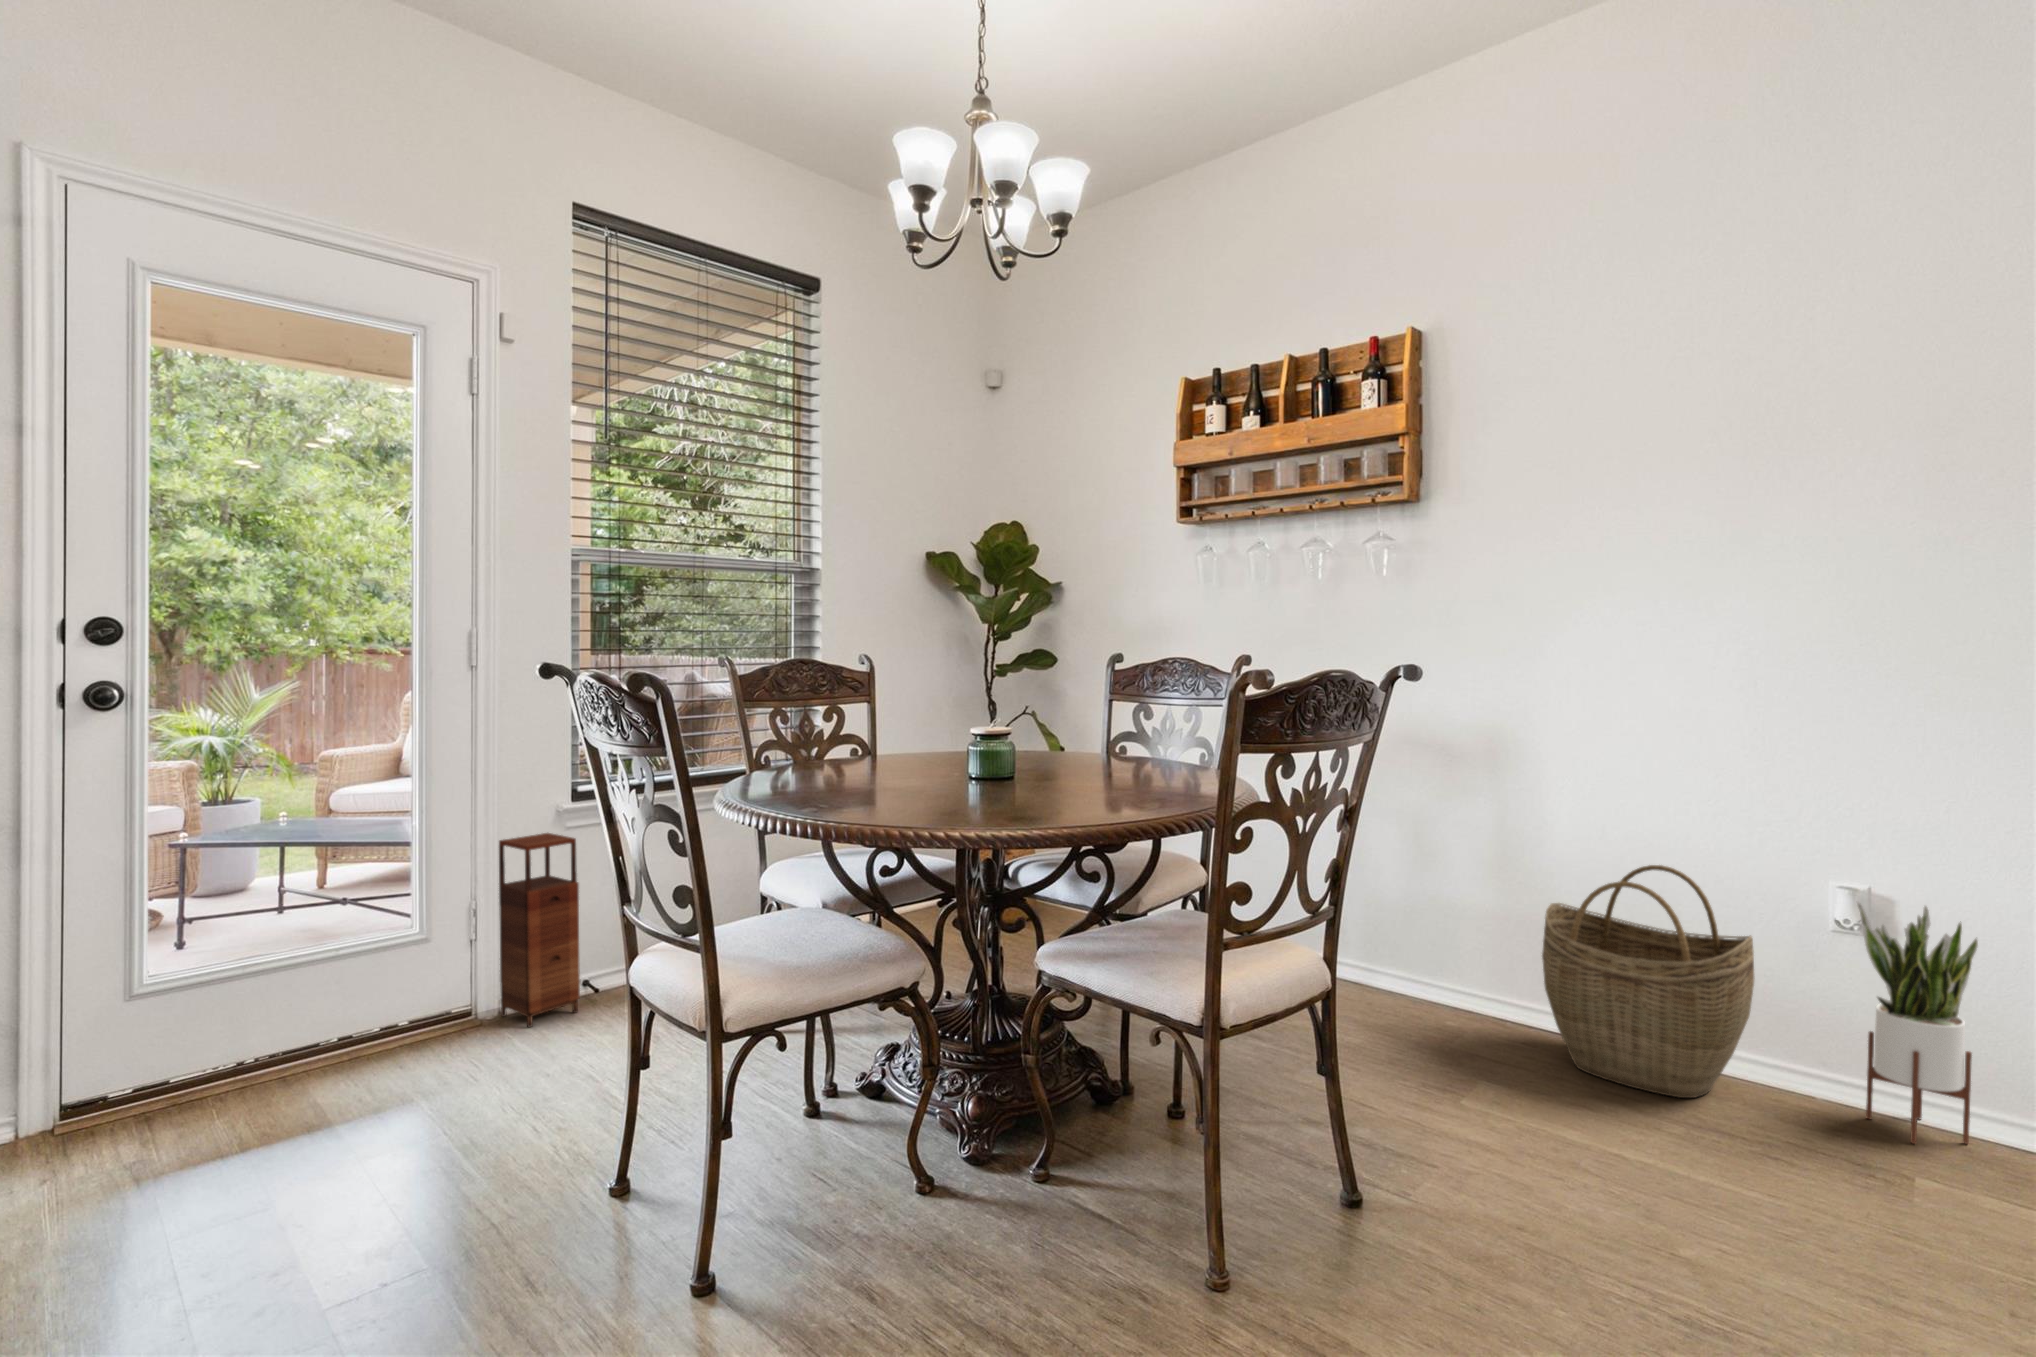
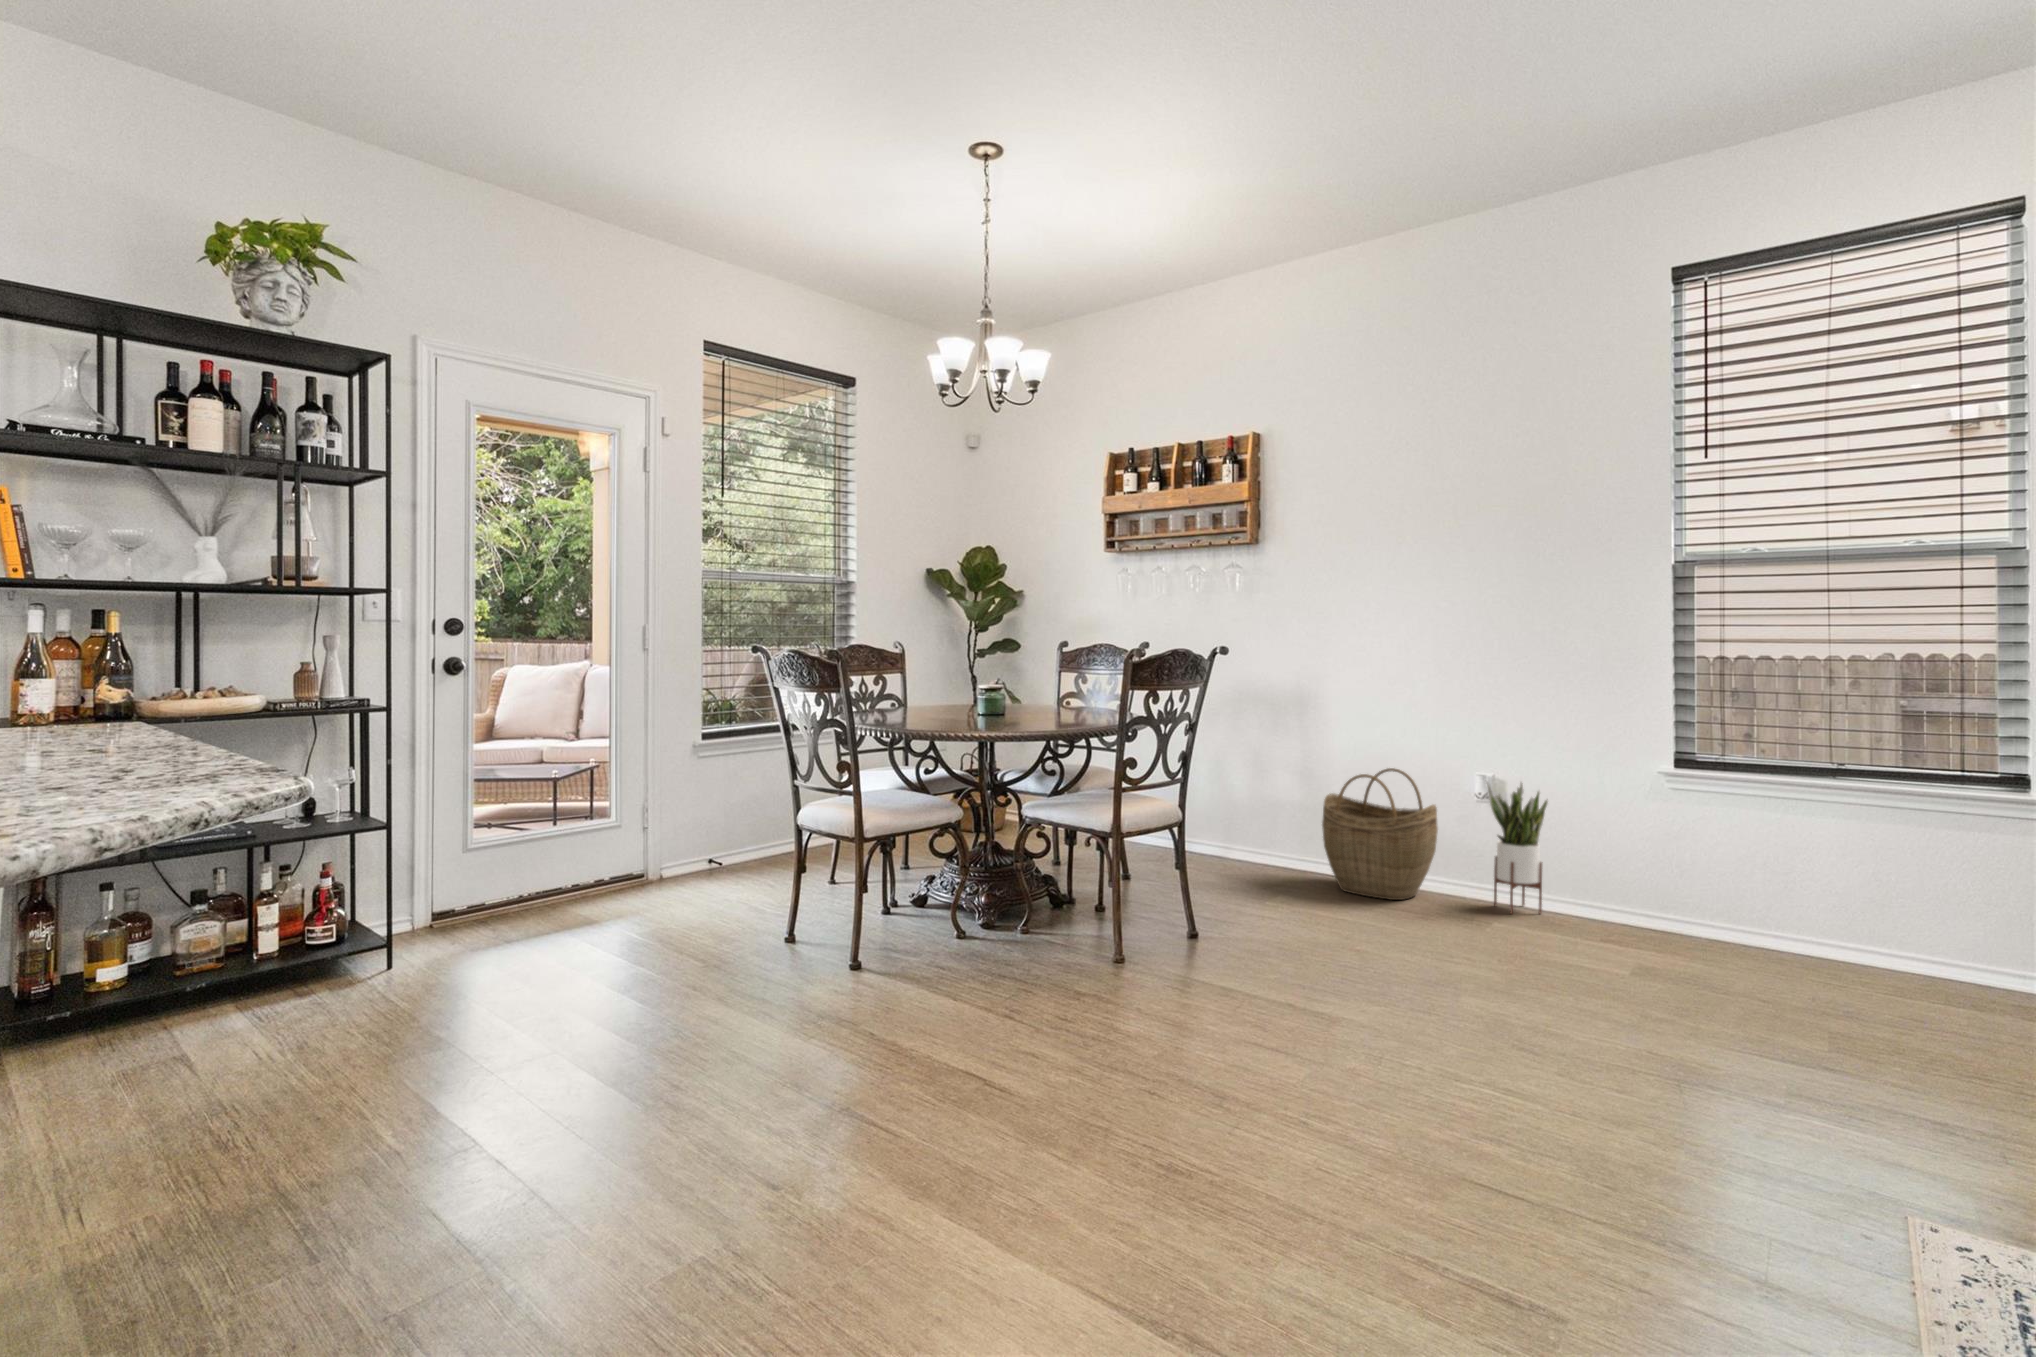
storage cabinet: present [499,833,580,1027] -> none [662,759,714,882]

